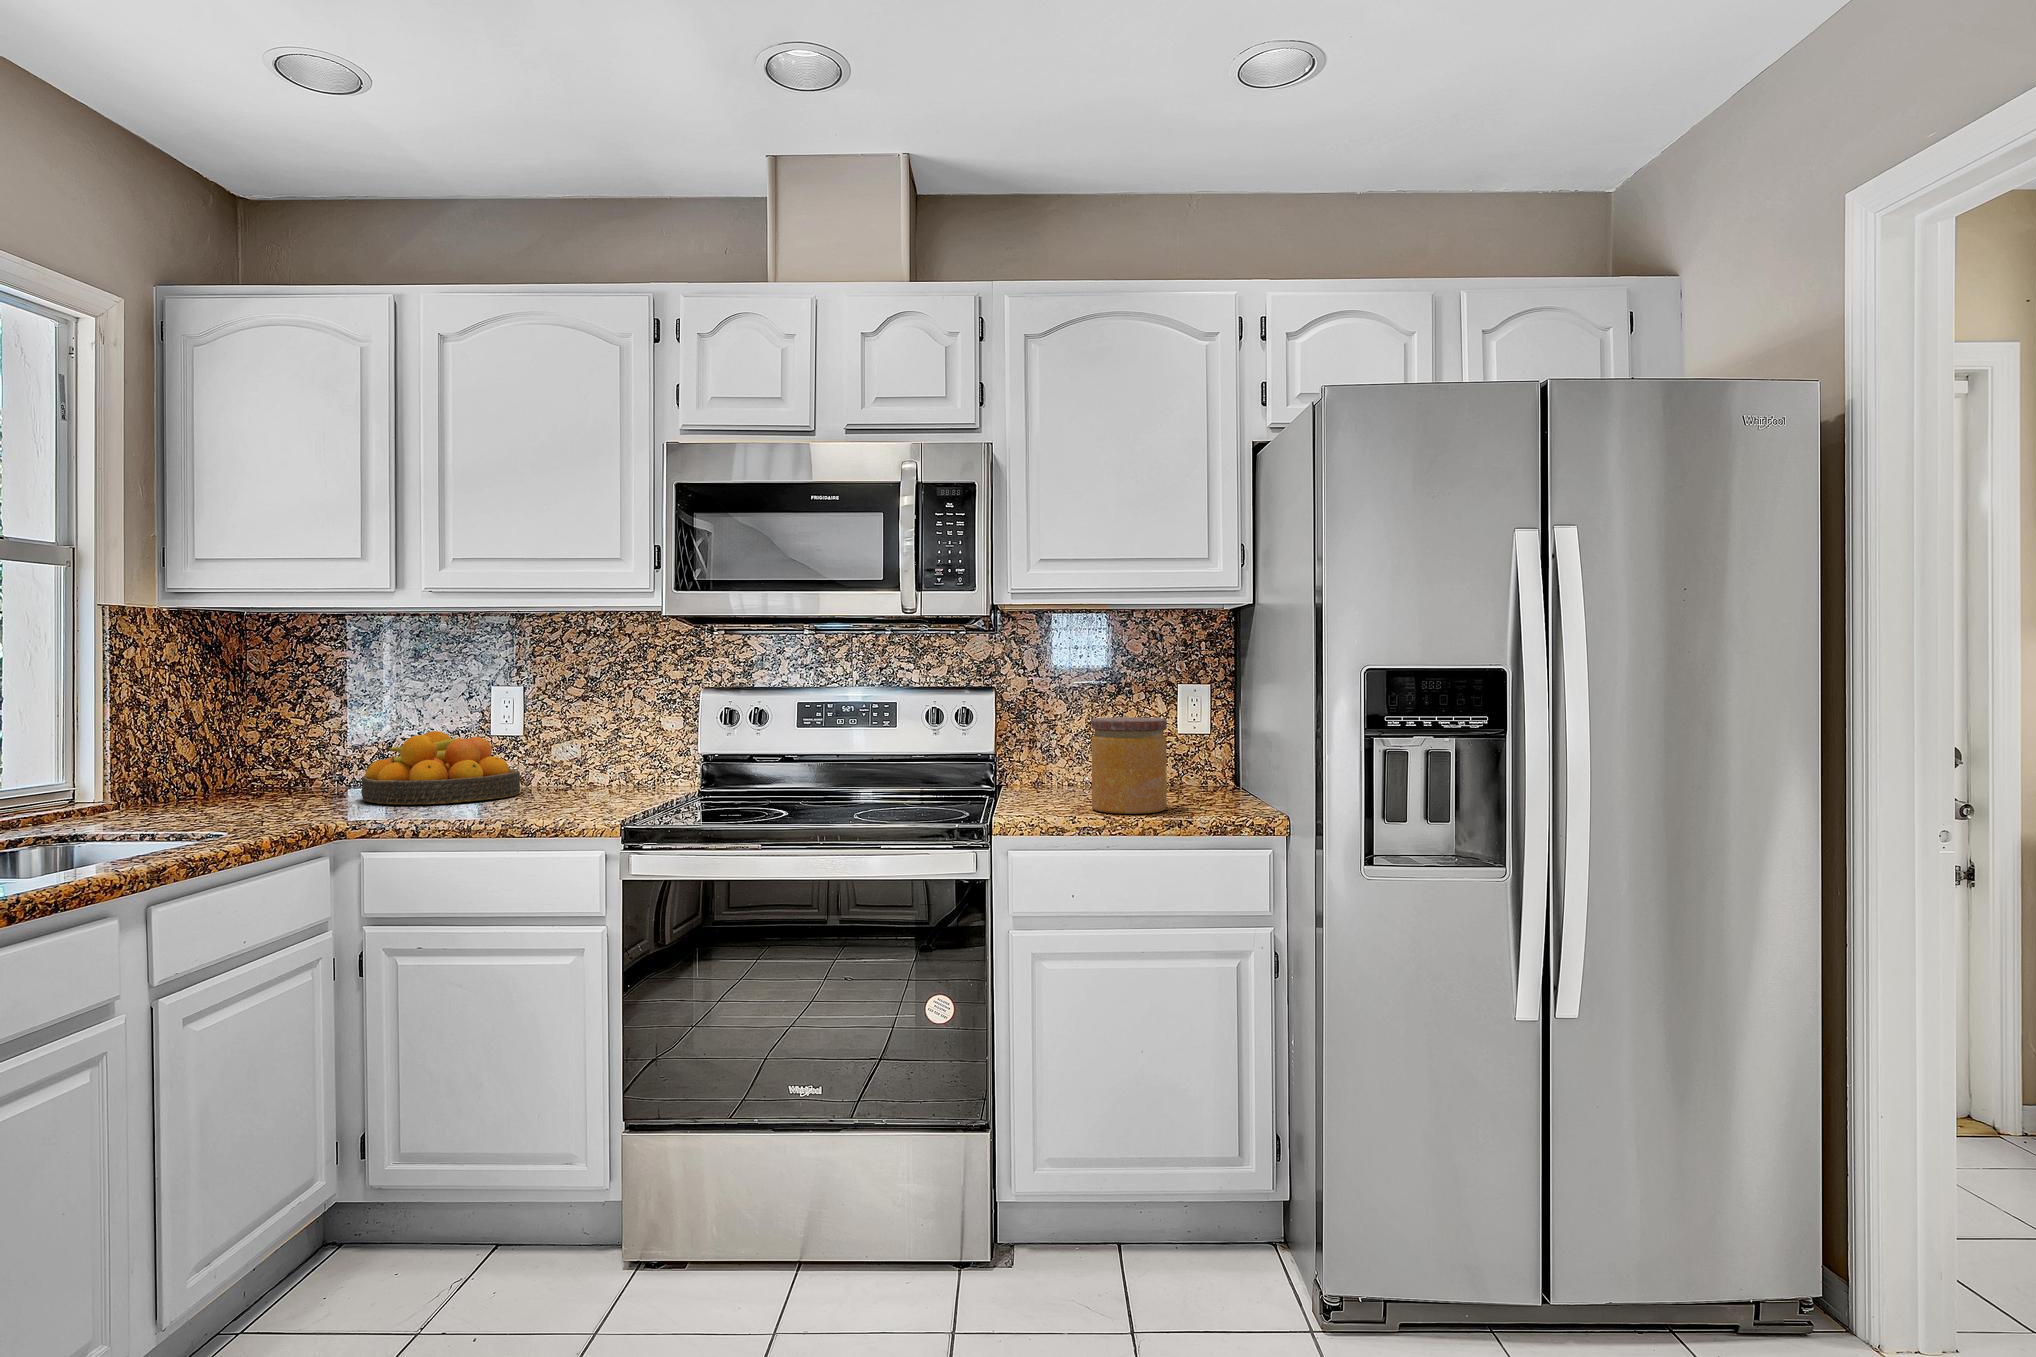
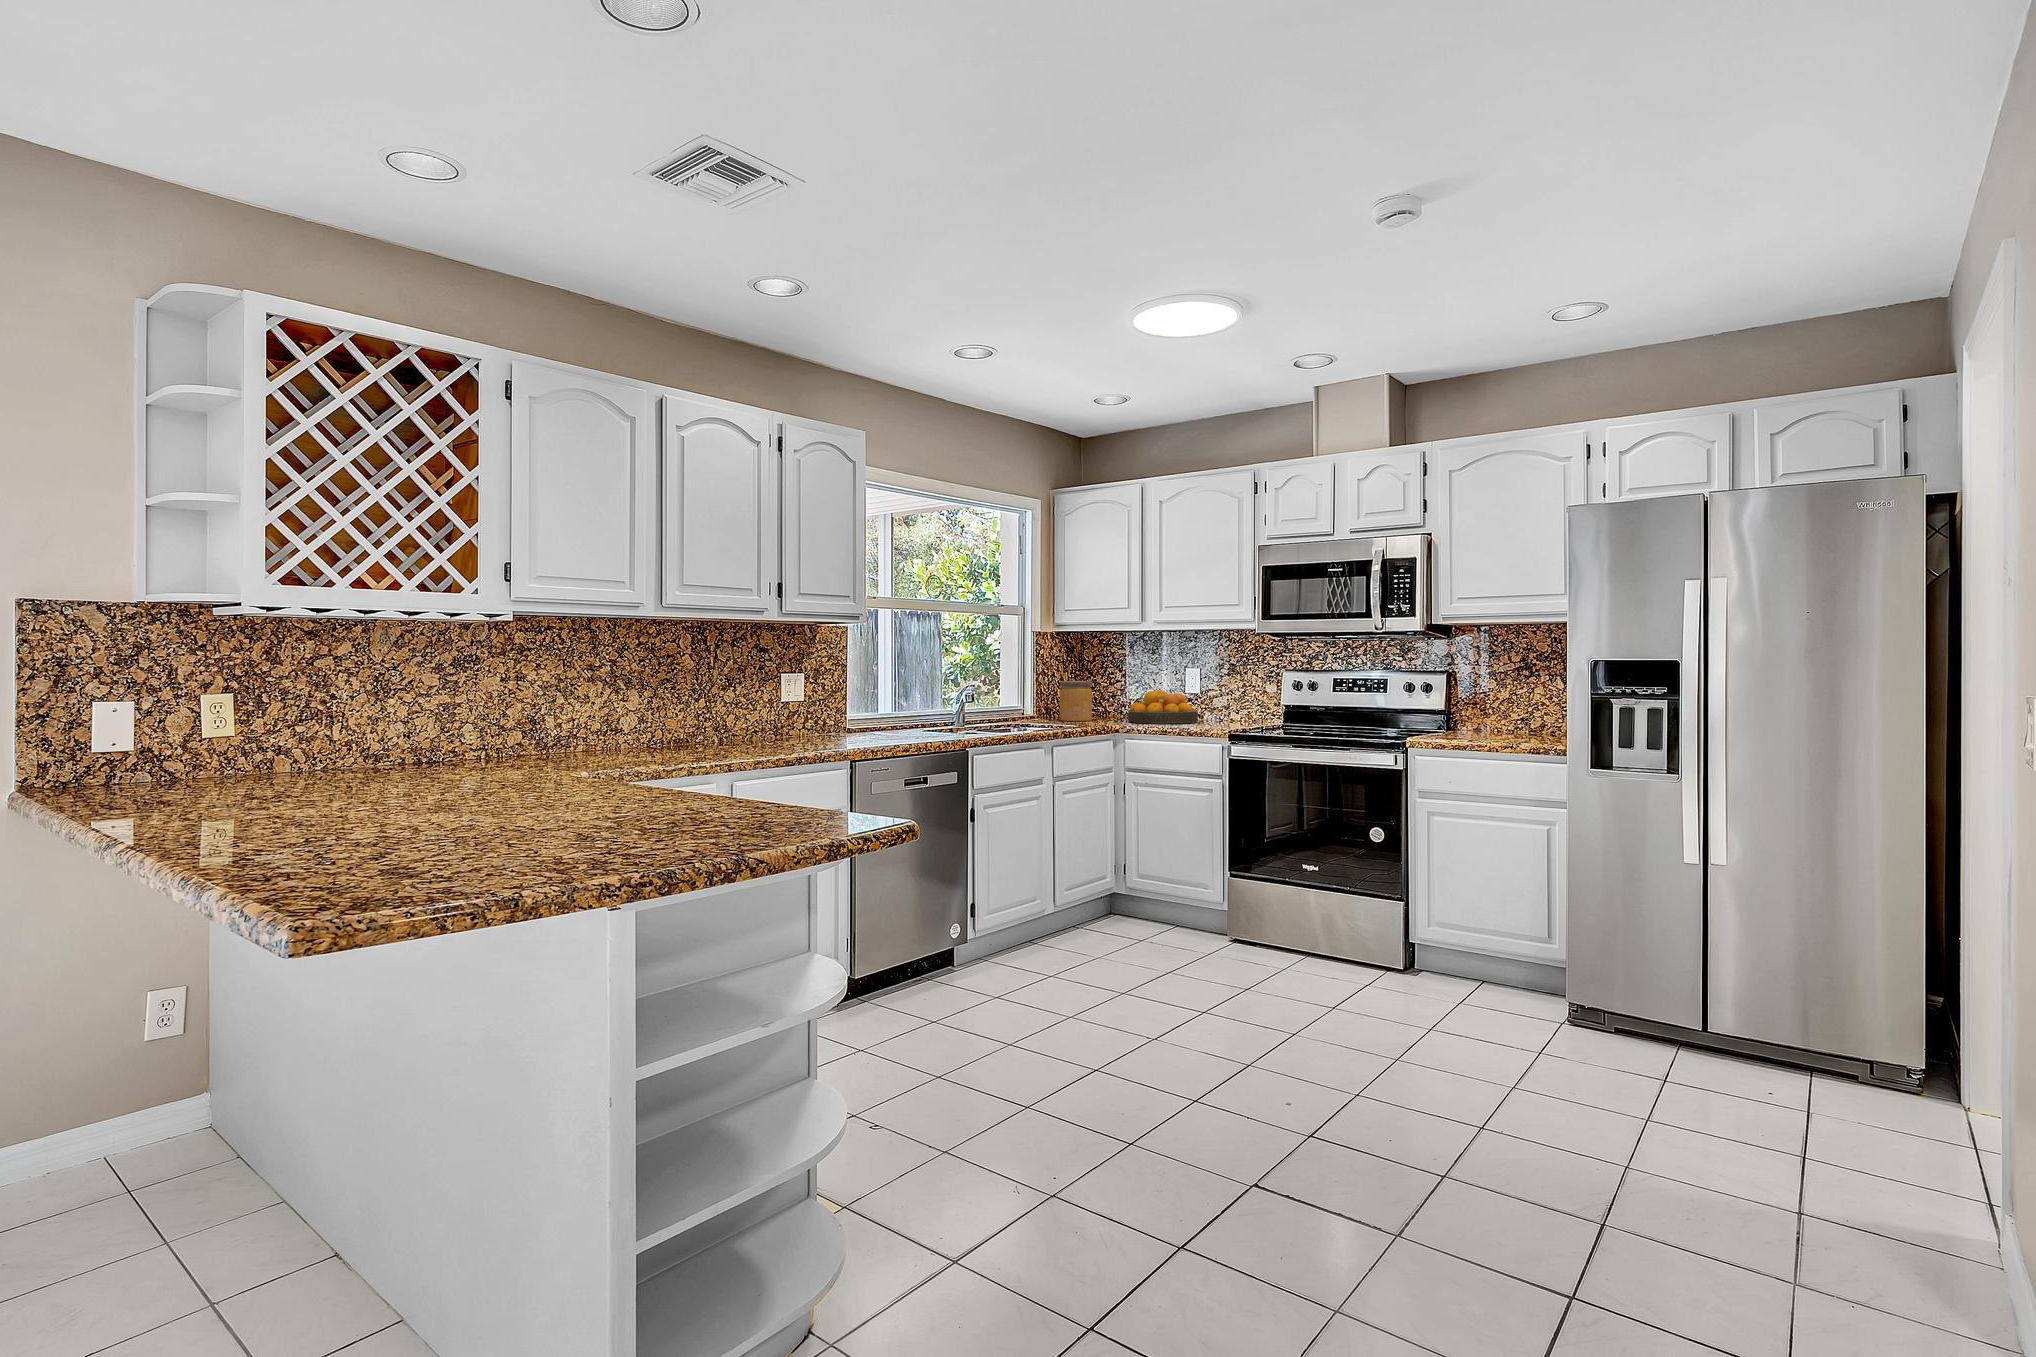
jar: present [1091,717,1167,814] -> present [1060,681,1092,721]

